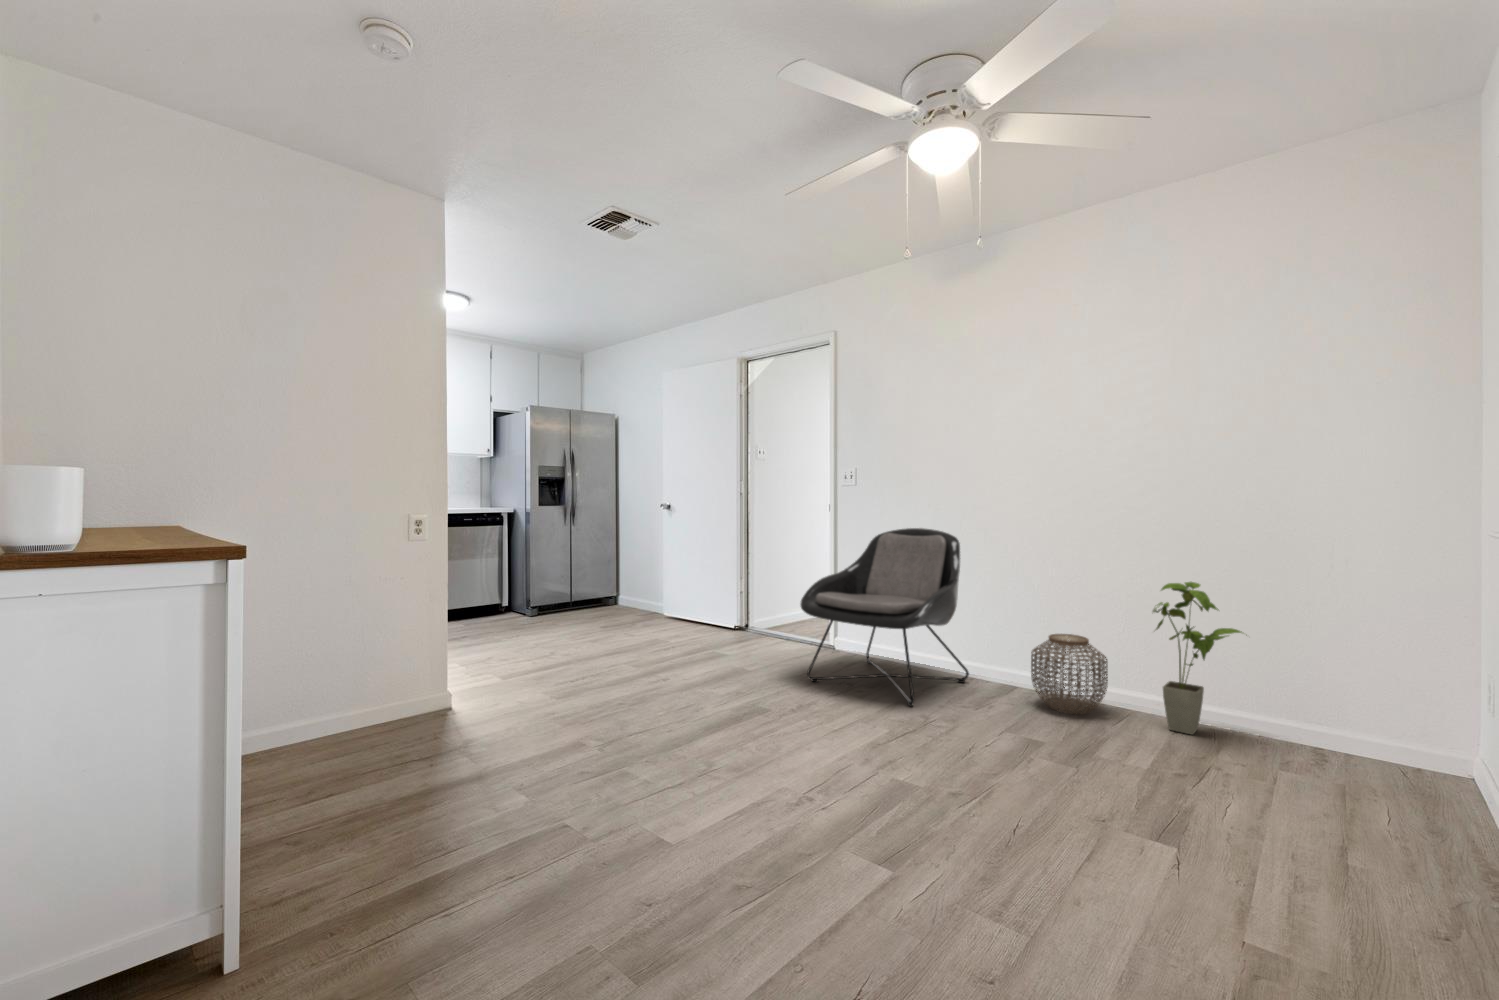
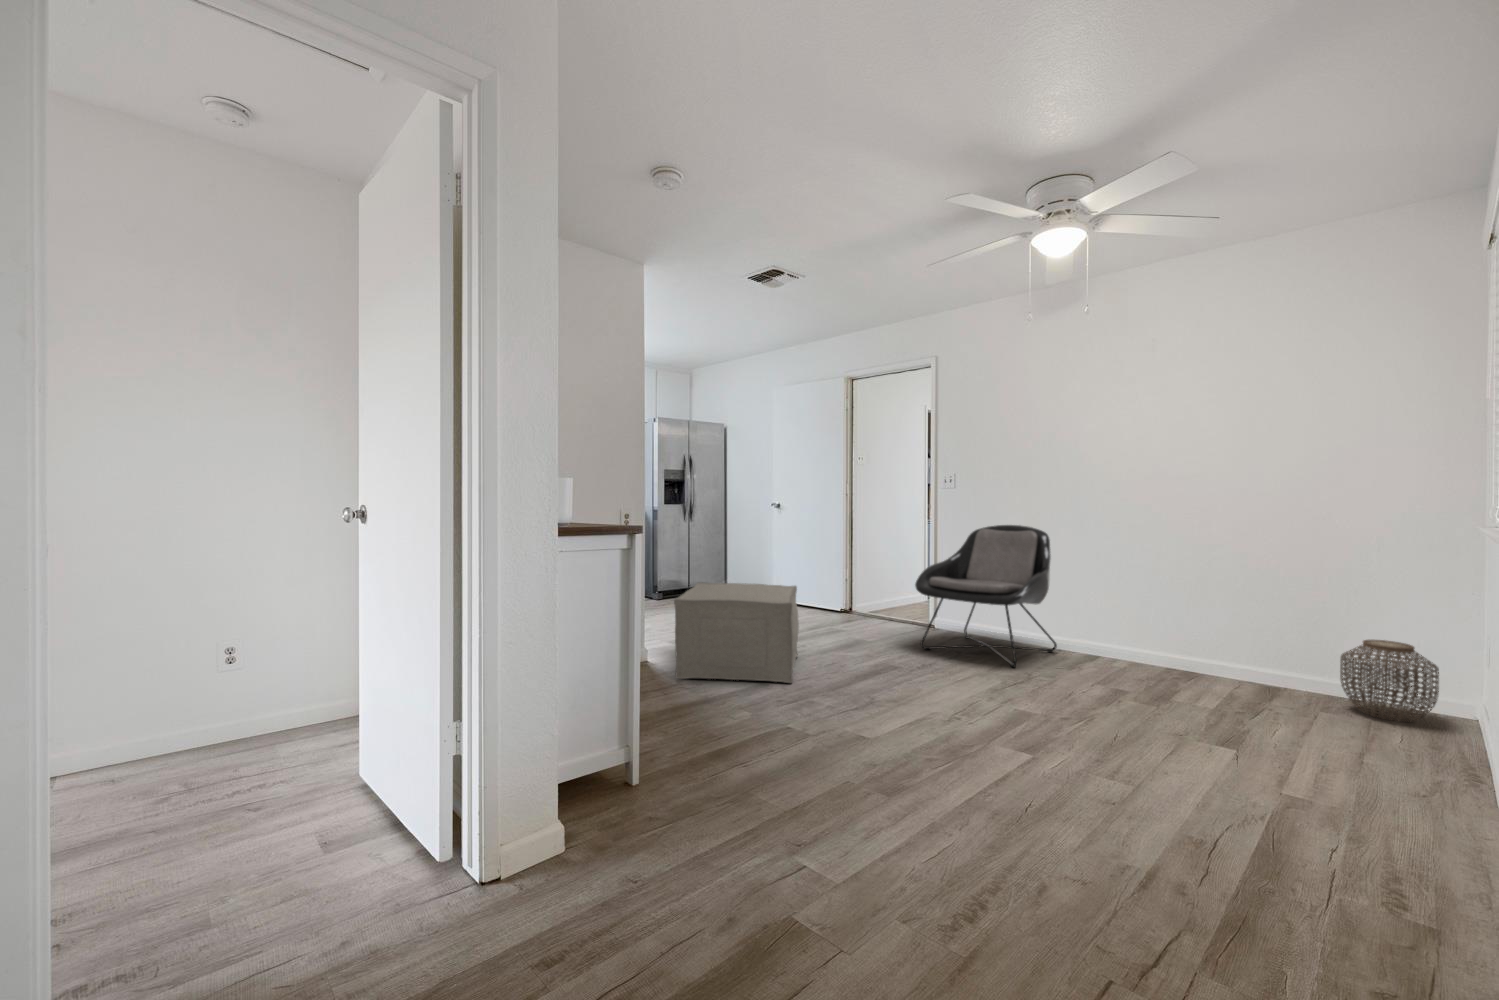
house plant: present [1153,582,1242,735] -> none [1217,568,1300,691]
ottoman: none [461,604,650,739] -> present [674,582,799,683]
woven basket: present [1031,634,1108,714] -> present [1340,640,1439,722]

